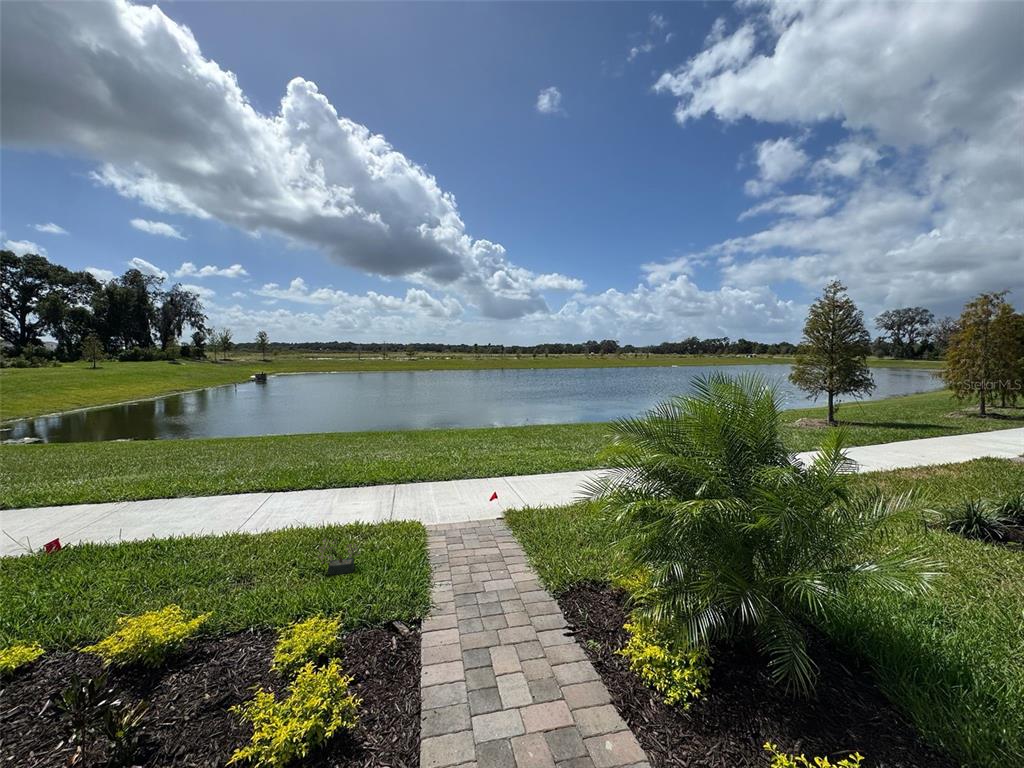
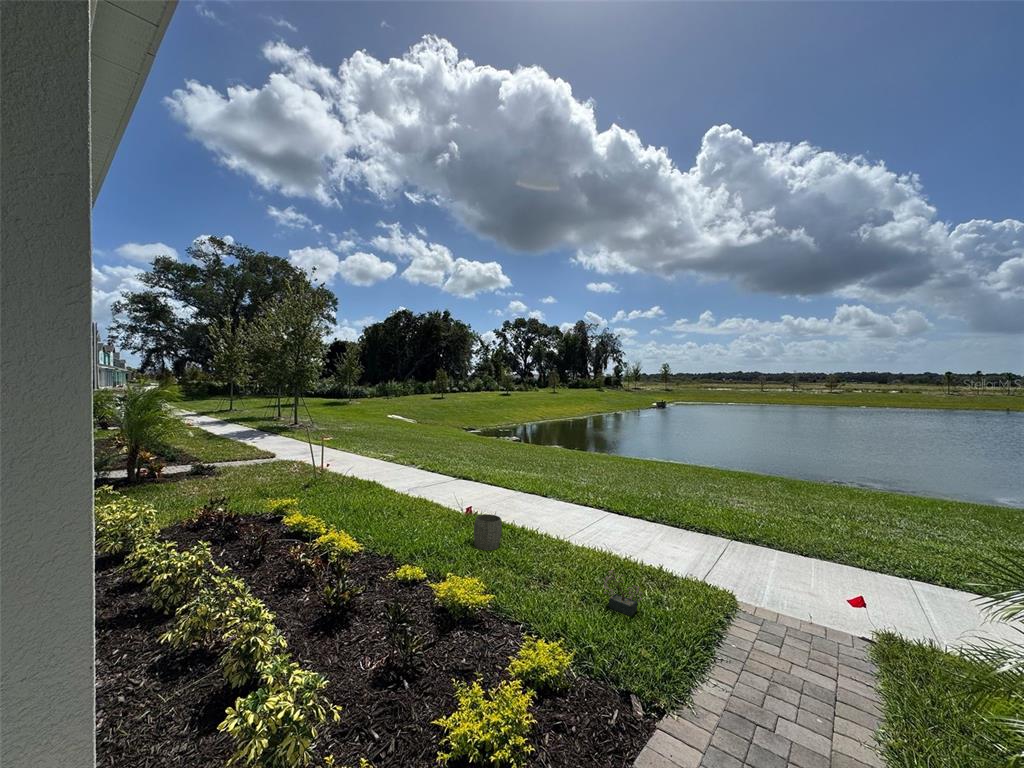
woven basket: none [101,539,150,590] -> present [474,514,502,550]

